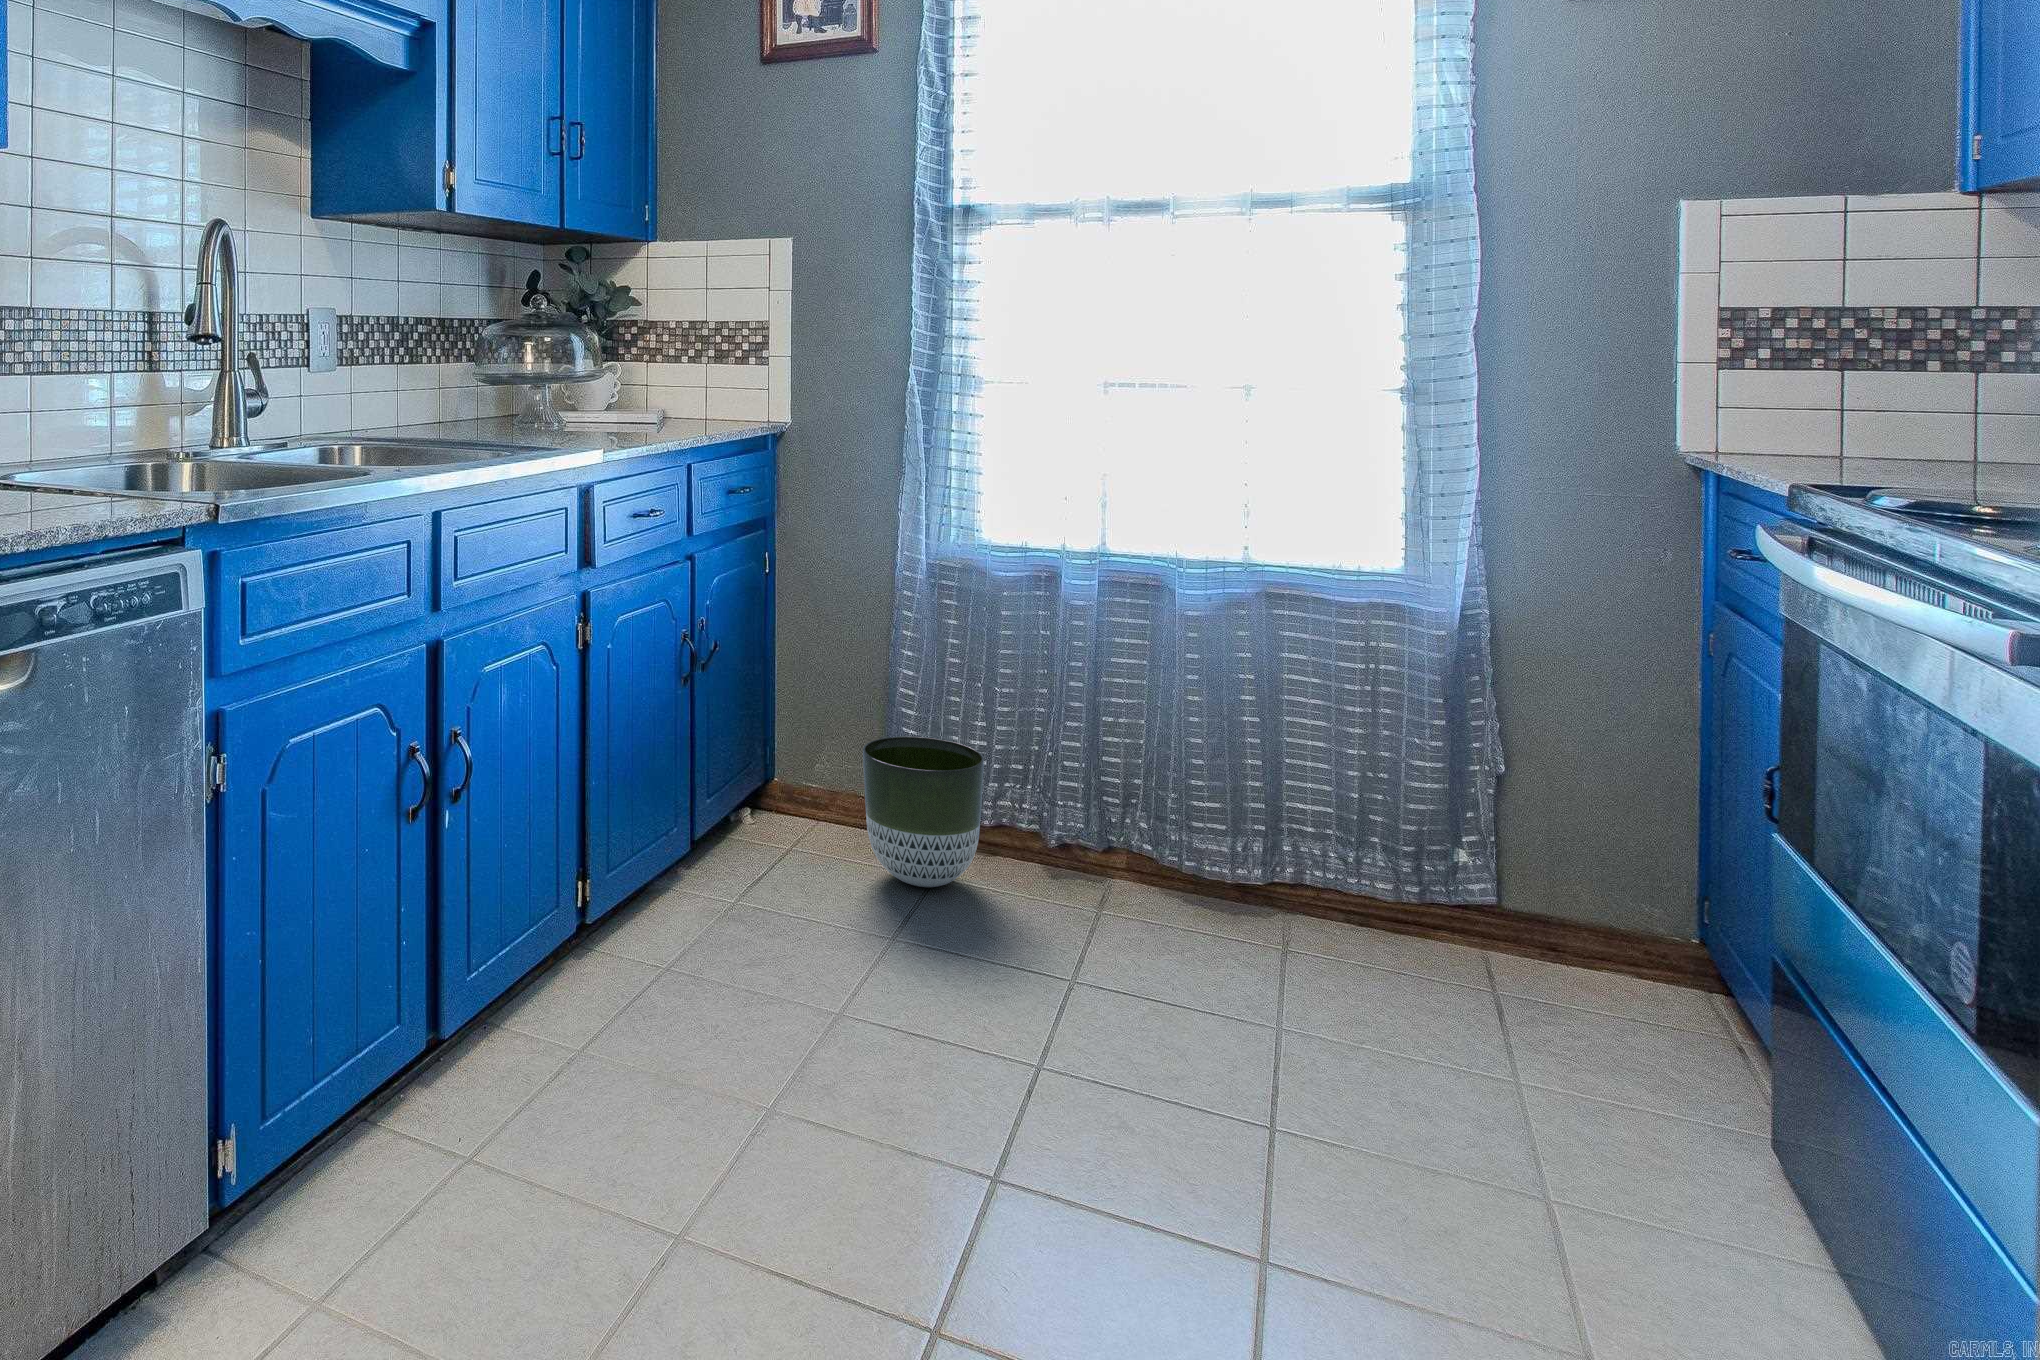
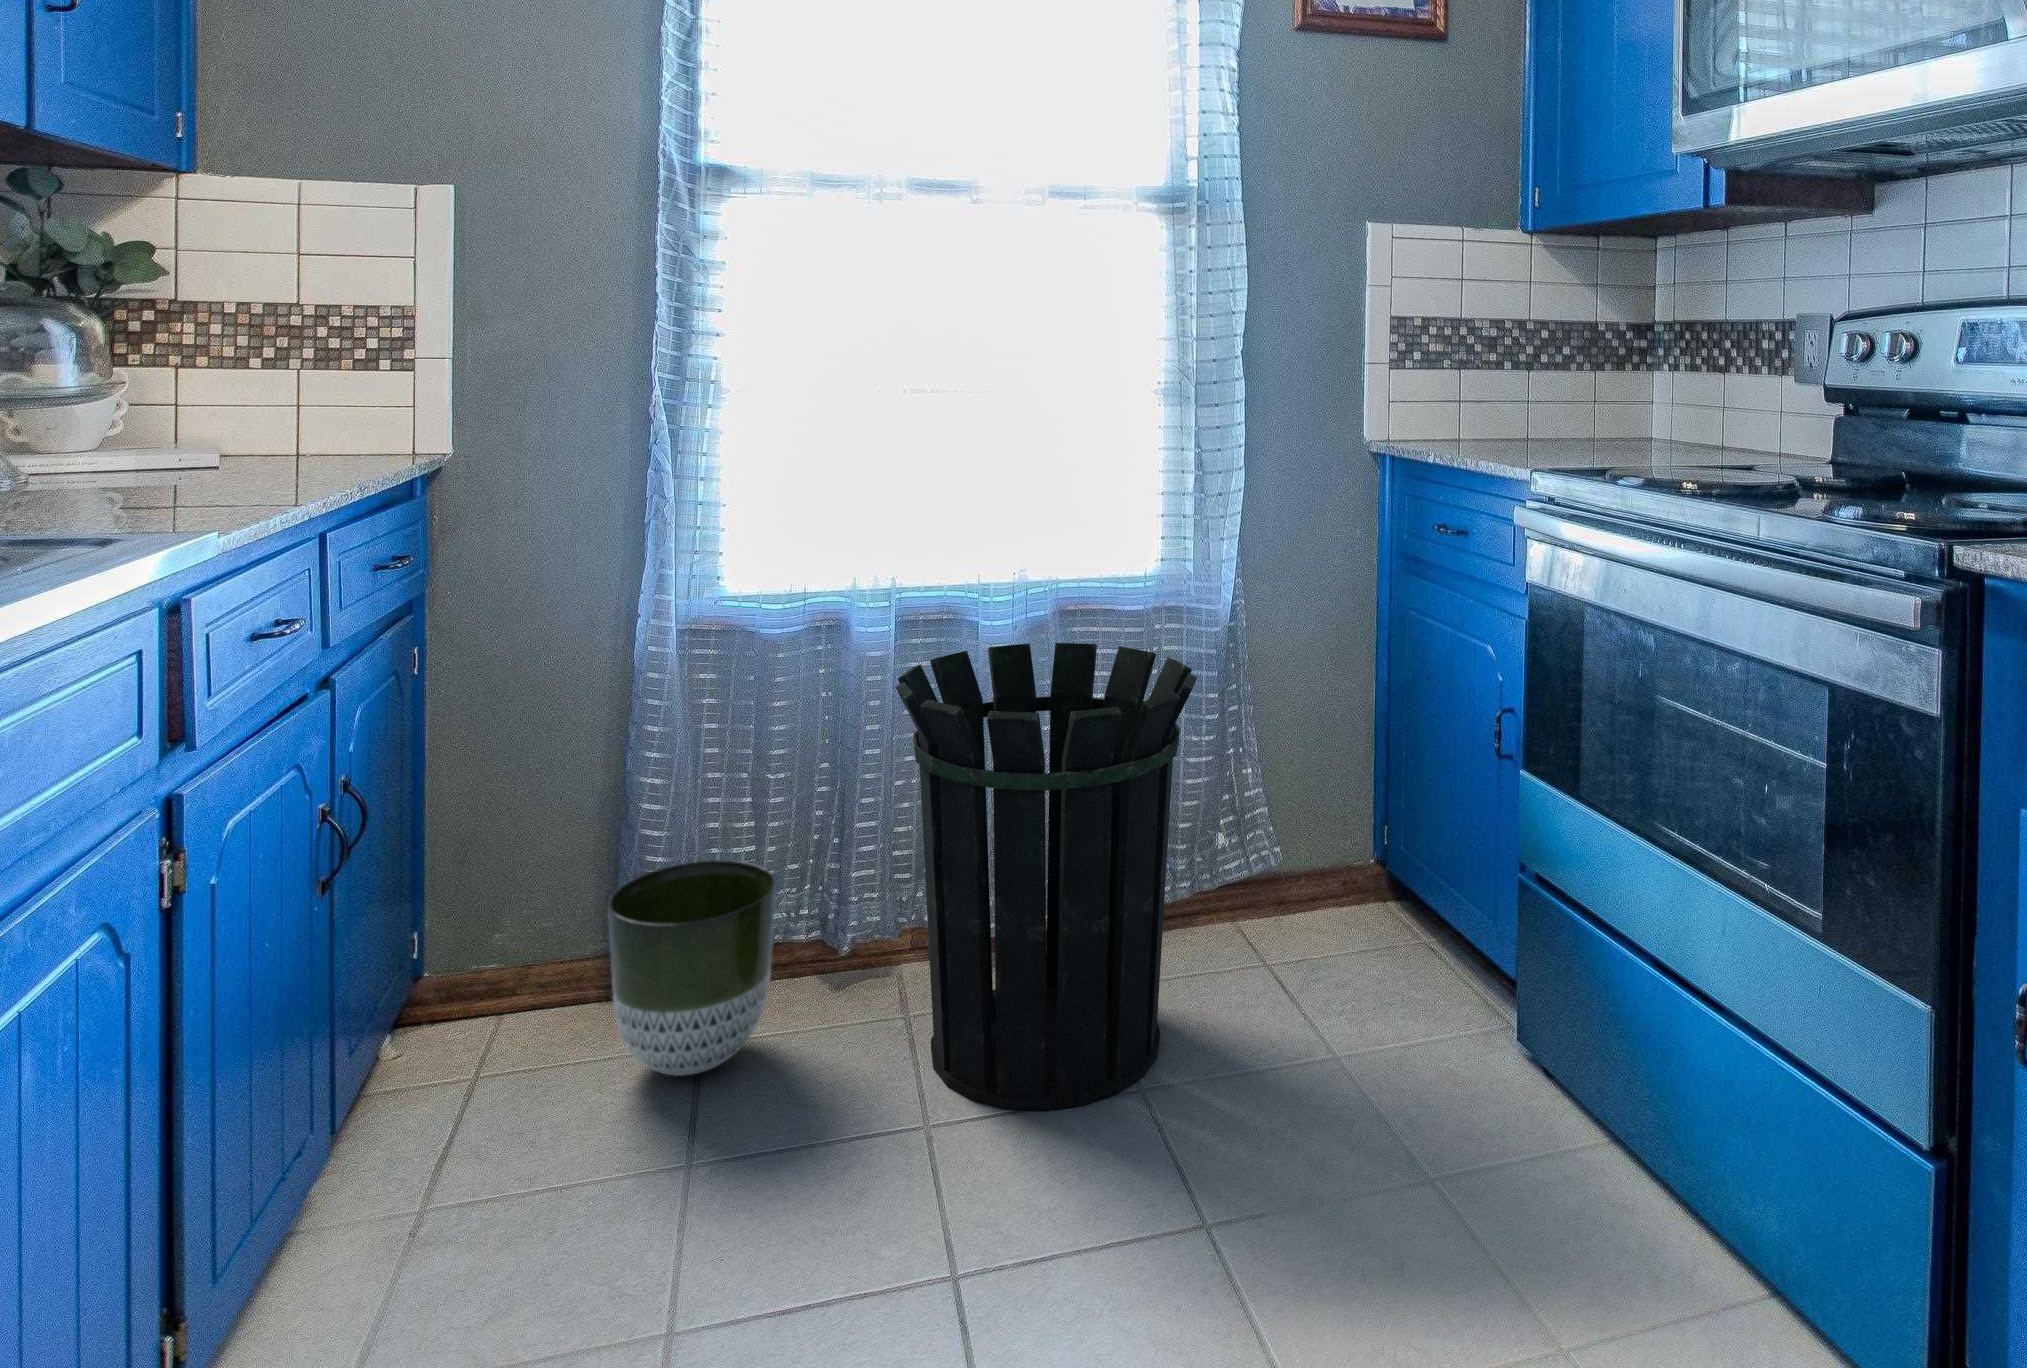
waste bin: none [1065,611,1360,1010] -> present [895,643,1197,1110]

